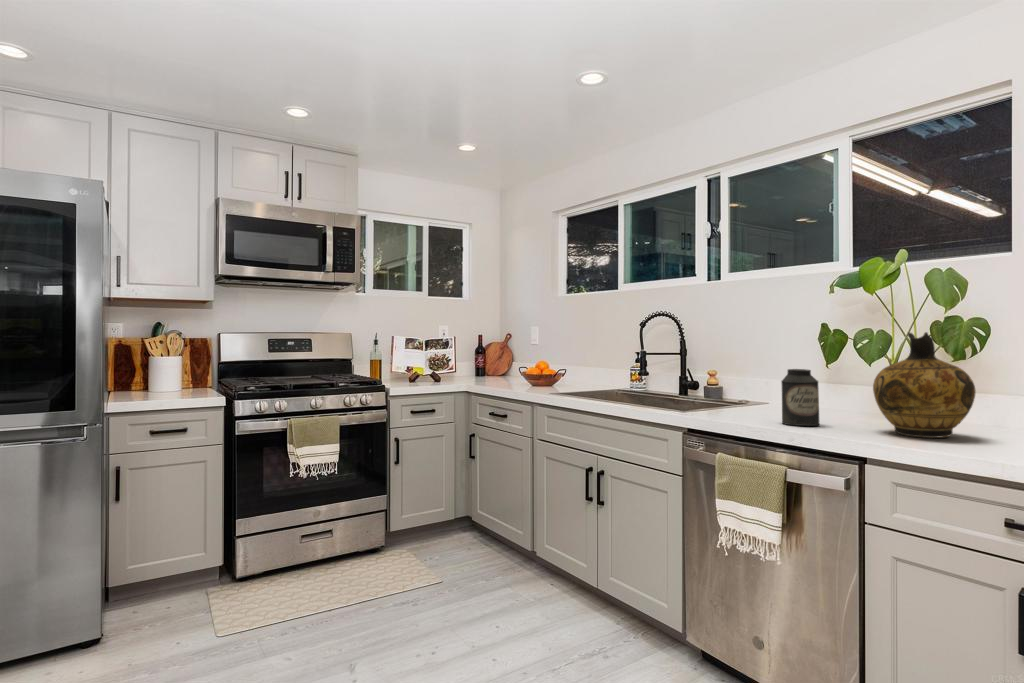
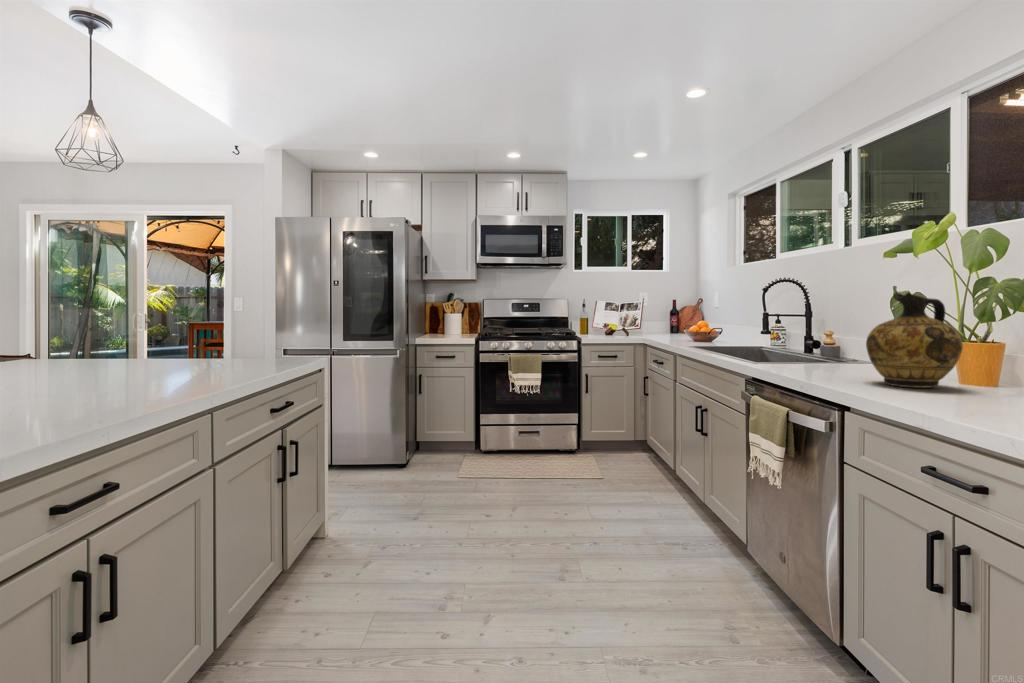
canister: present [781,369,820,426] -> none [804,326,839,374]

